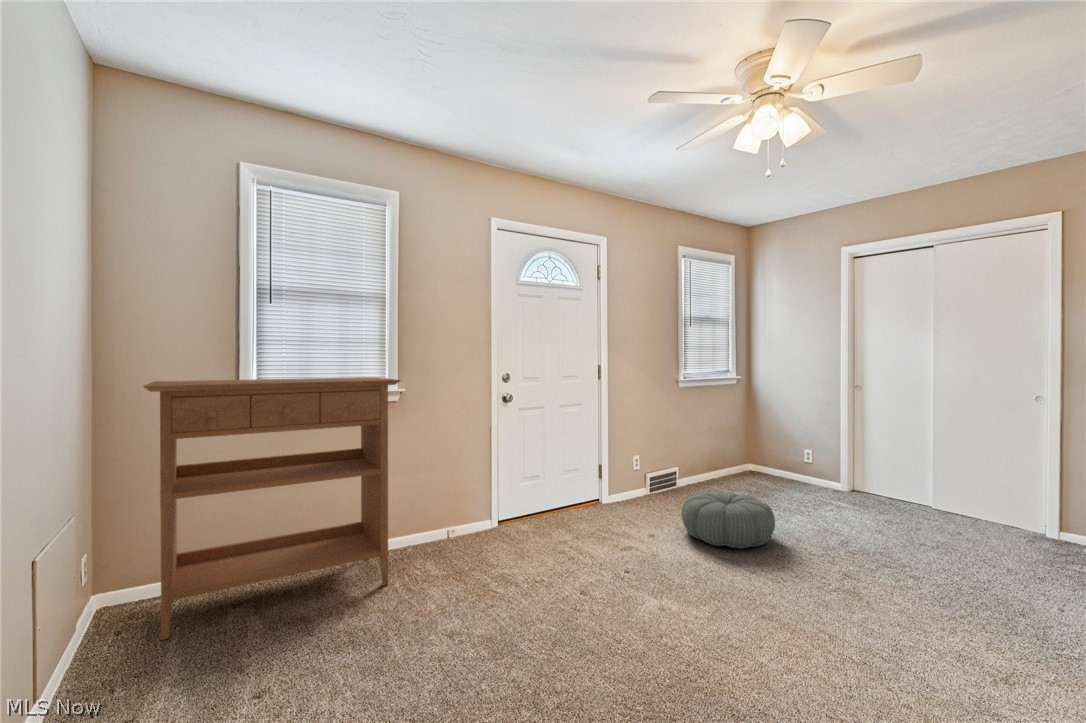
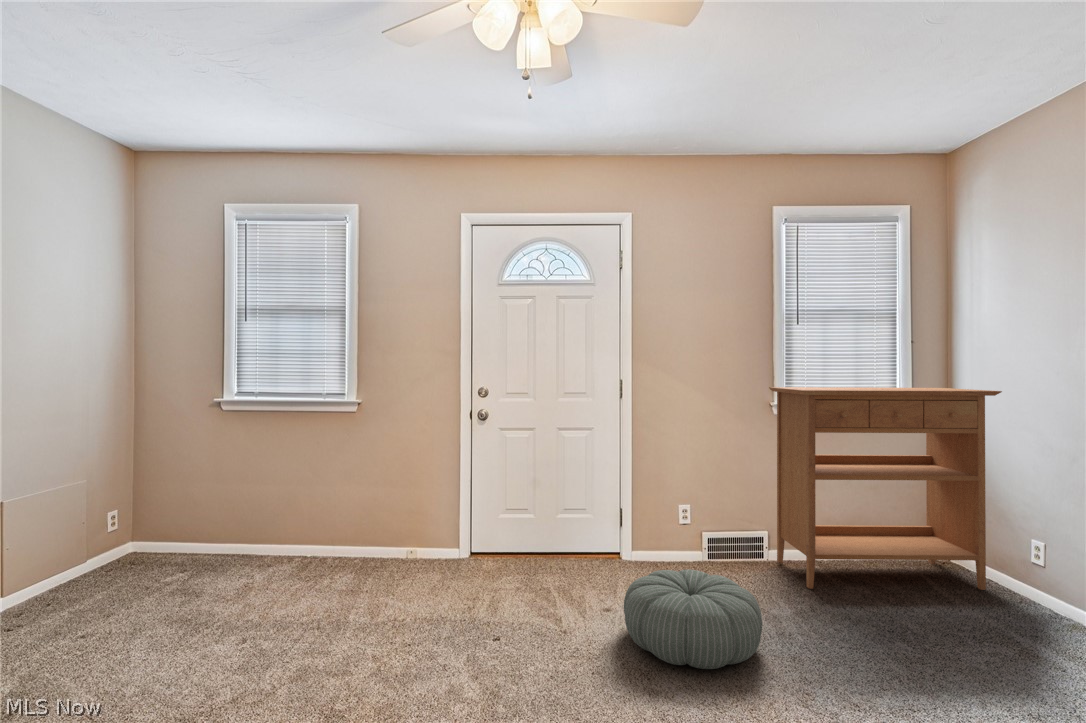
console table: present [143,377,400,640] -> present [769,387,1002,590]

